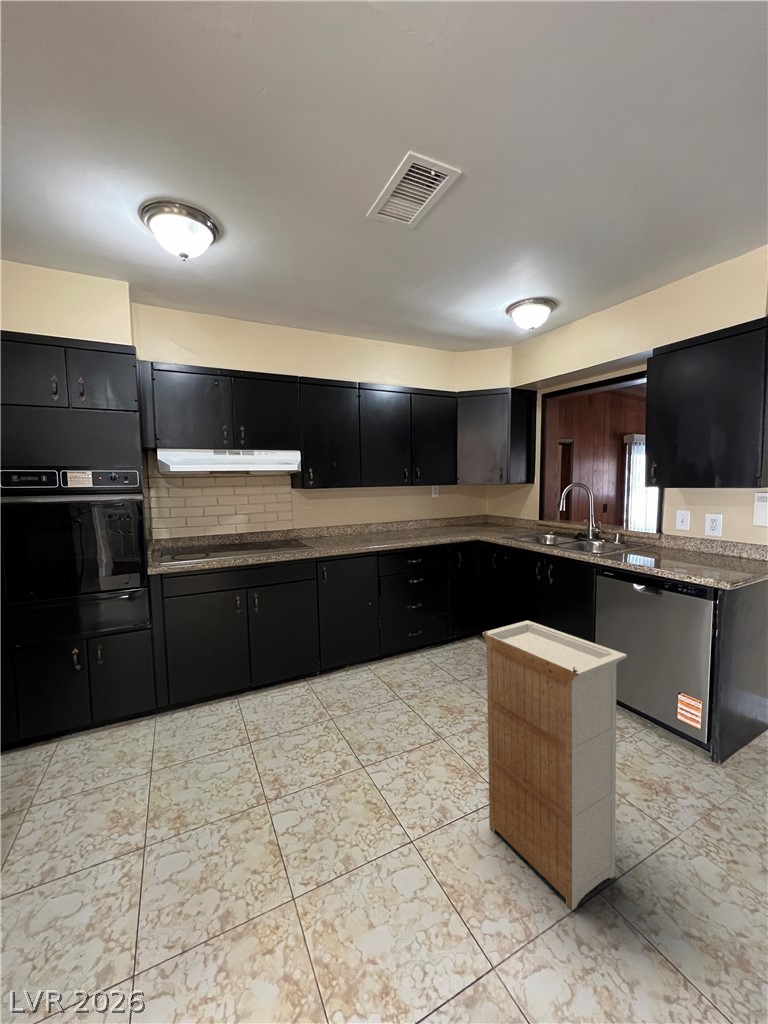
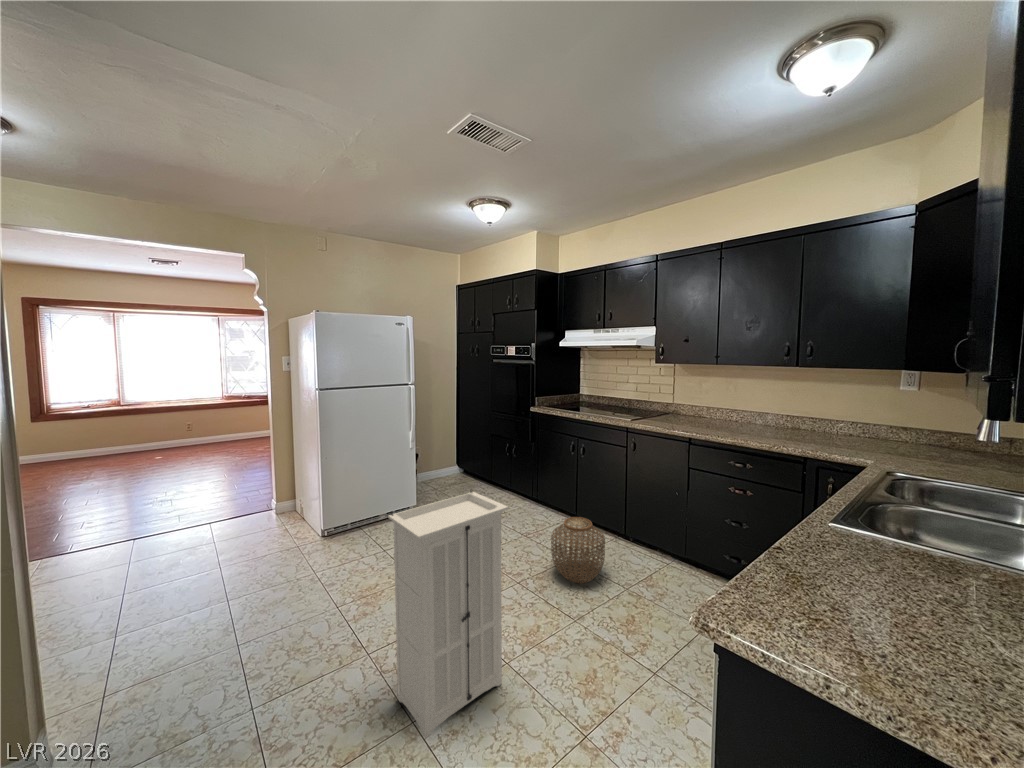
woven basket: none [334,657,394,731] -> present [551,517,605,583]

